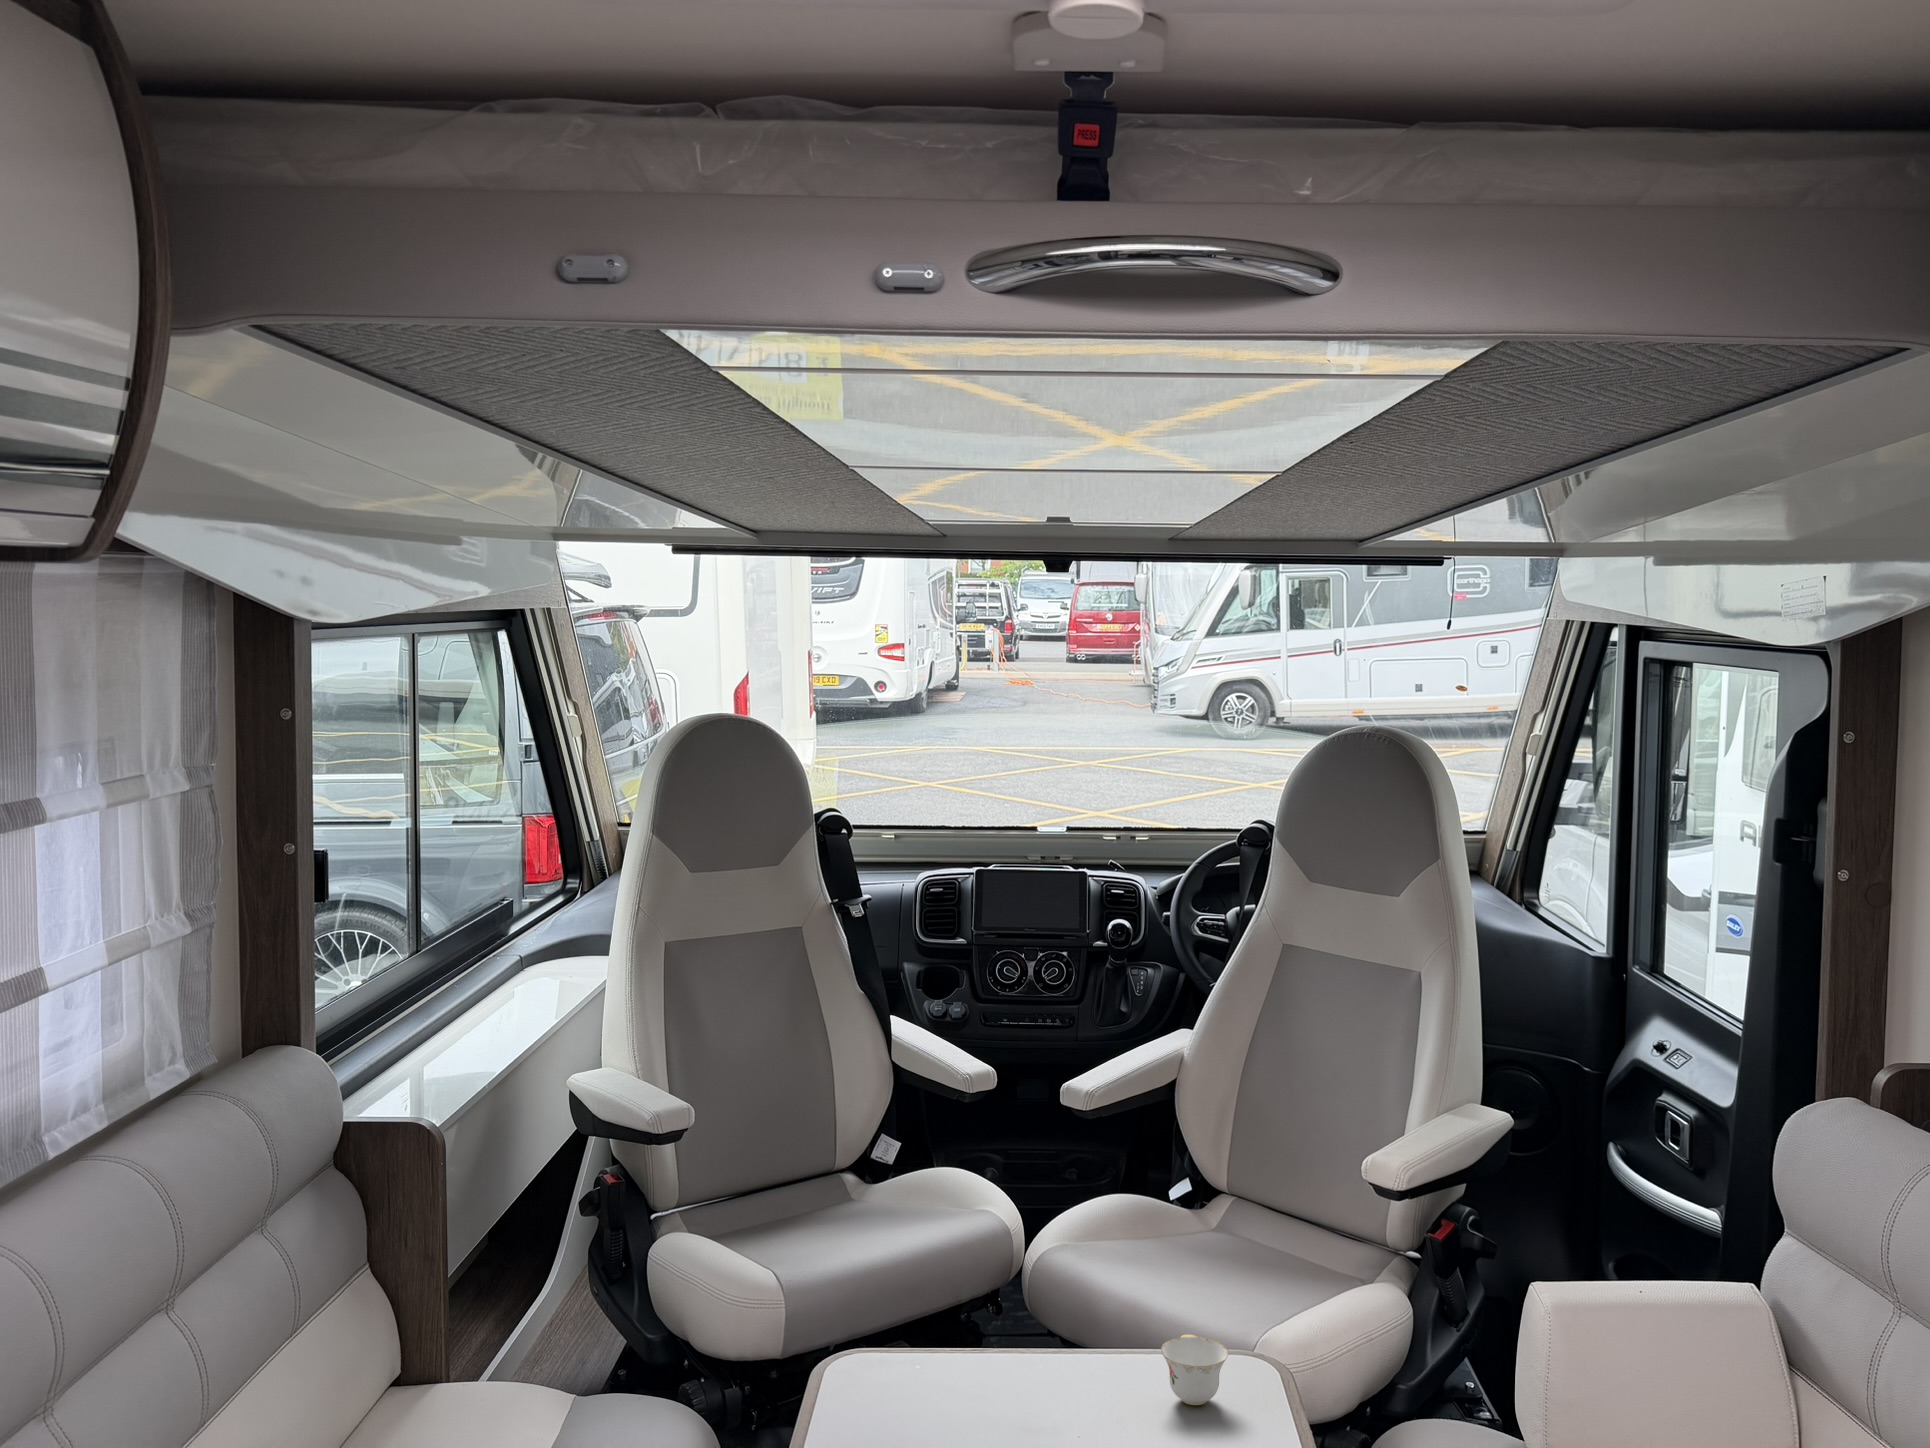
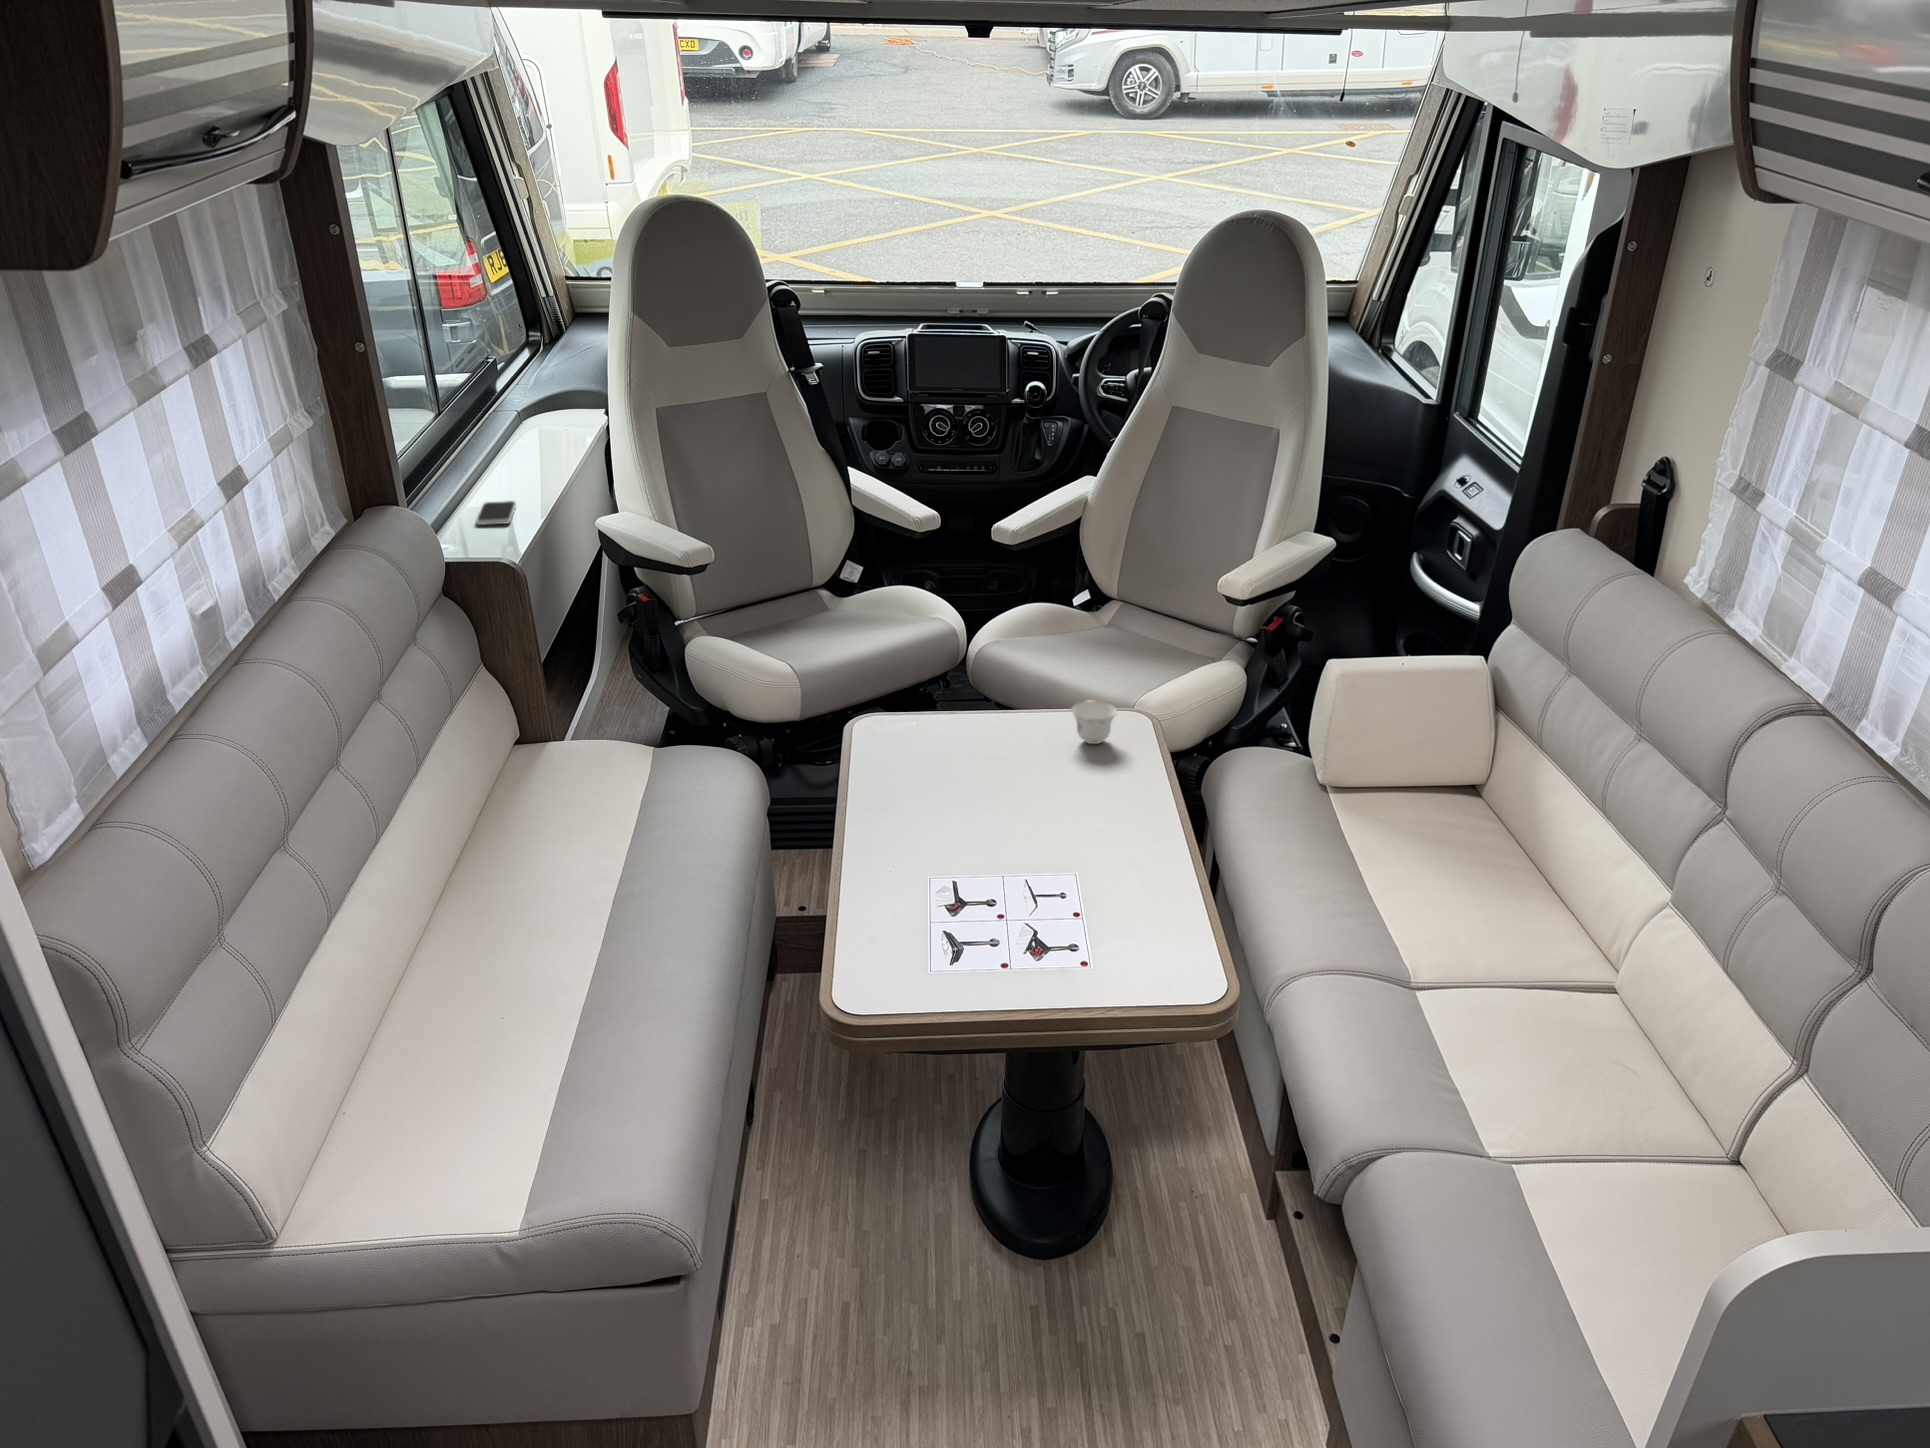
smartphone: none [422,1050,479,1077] -> present [477,501,516,525]

